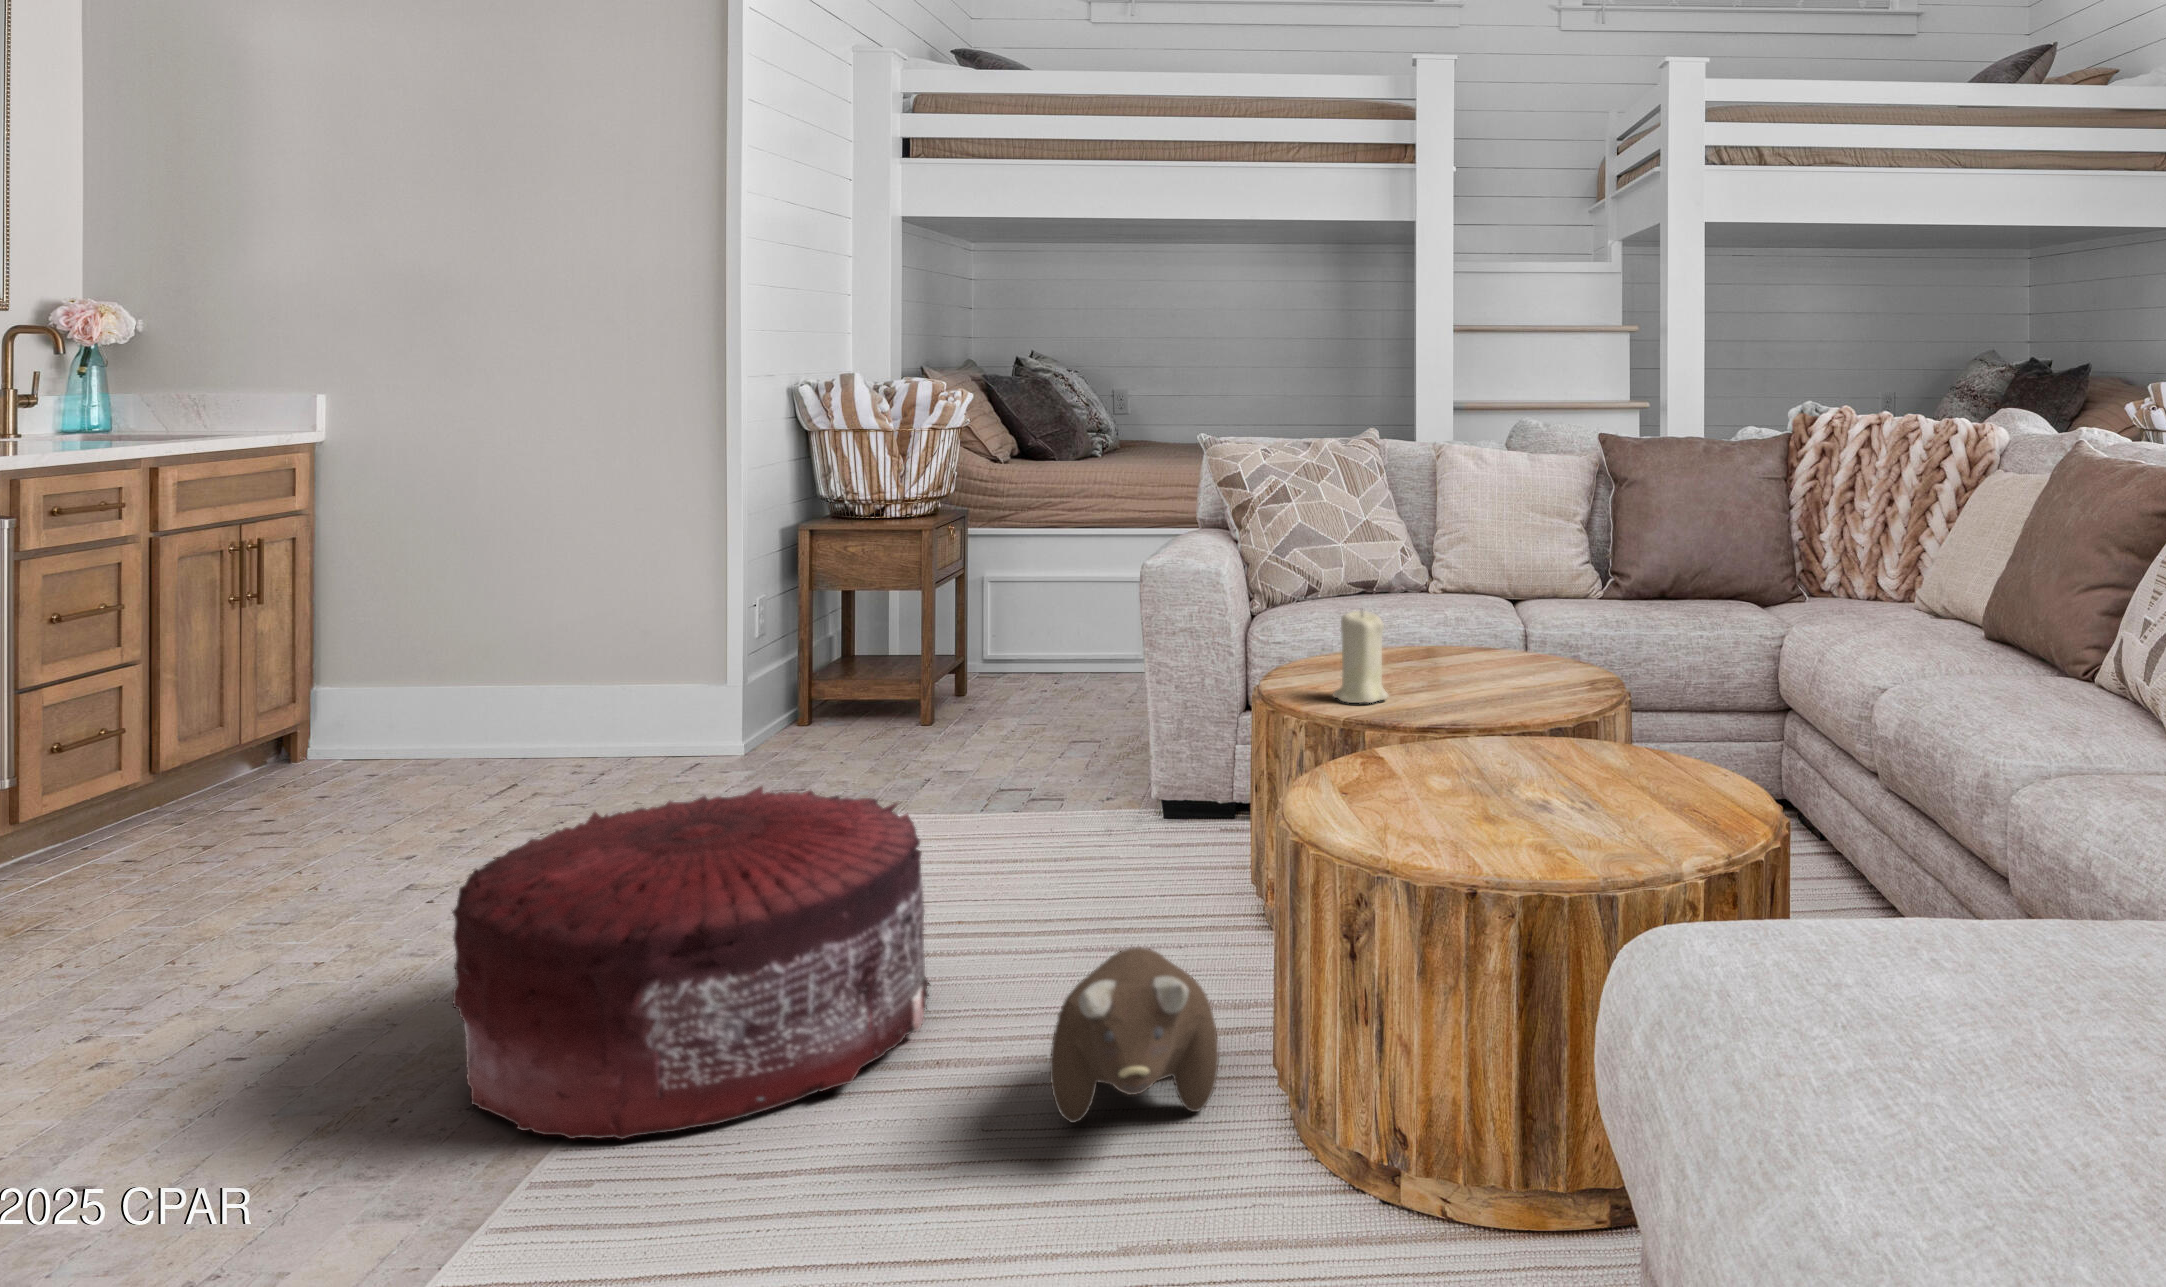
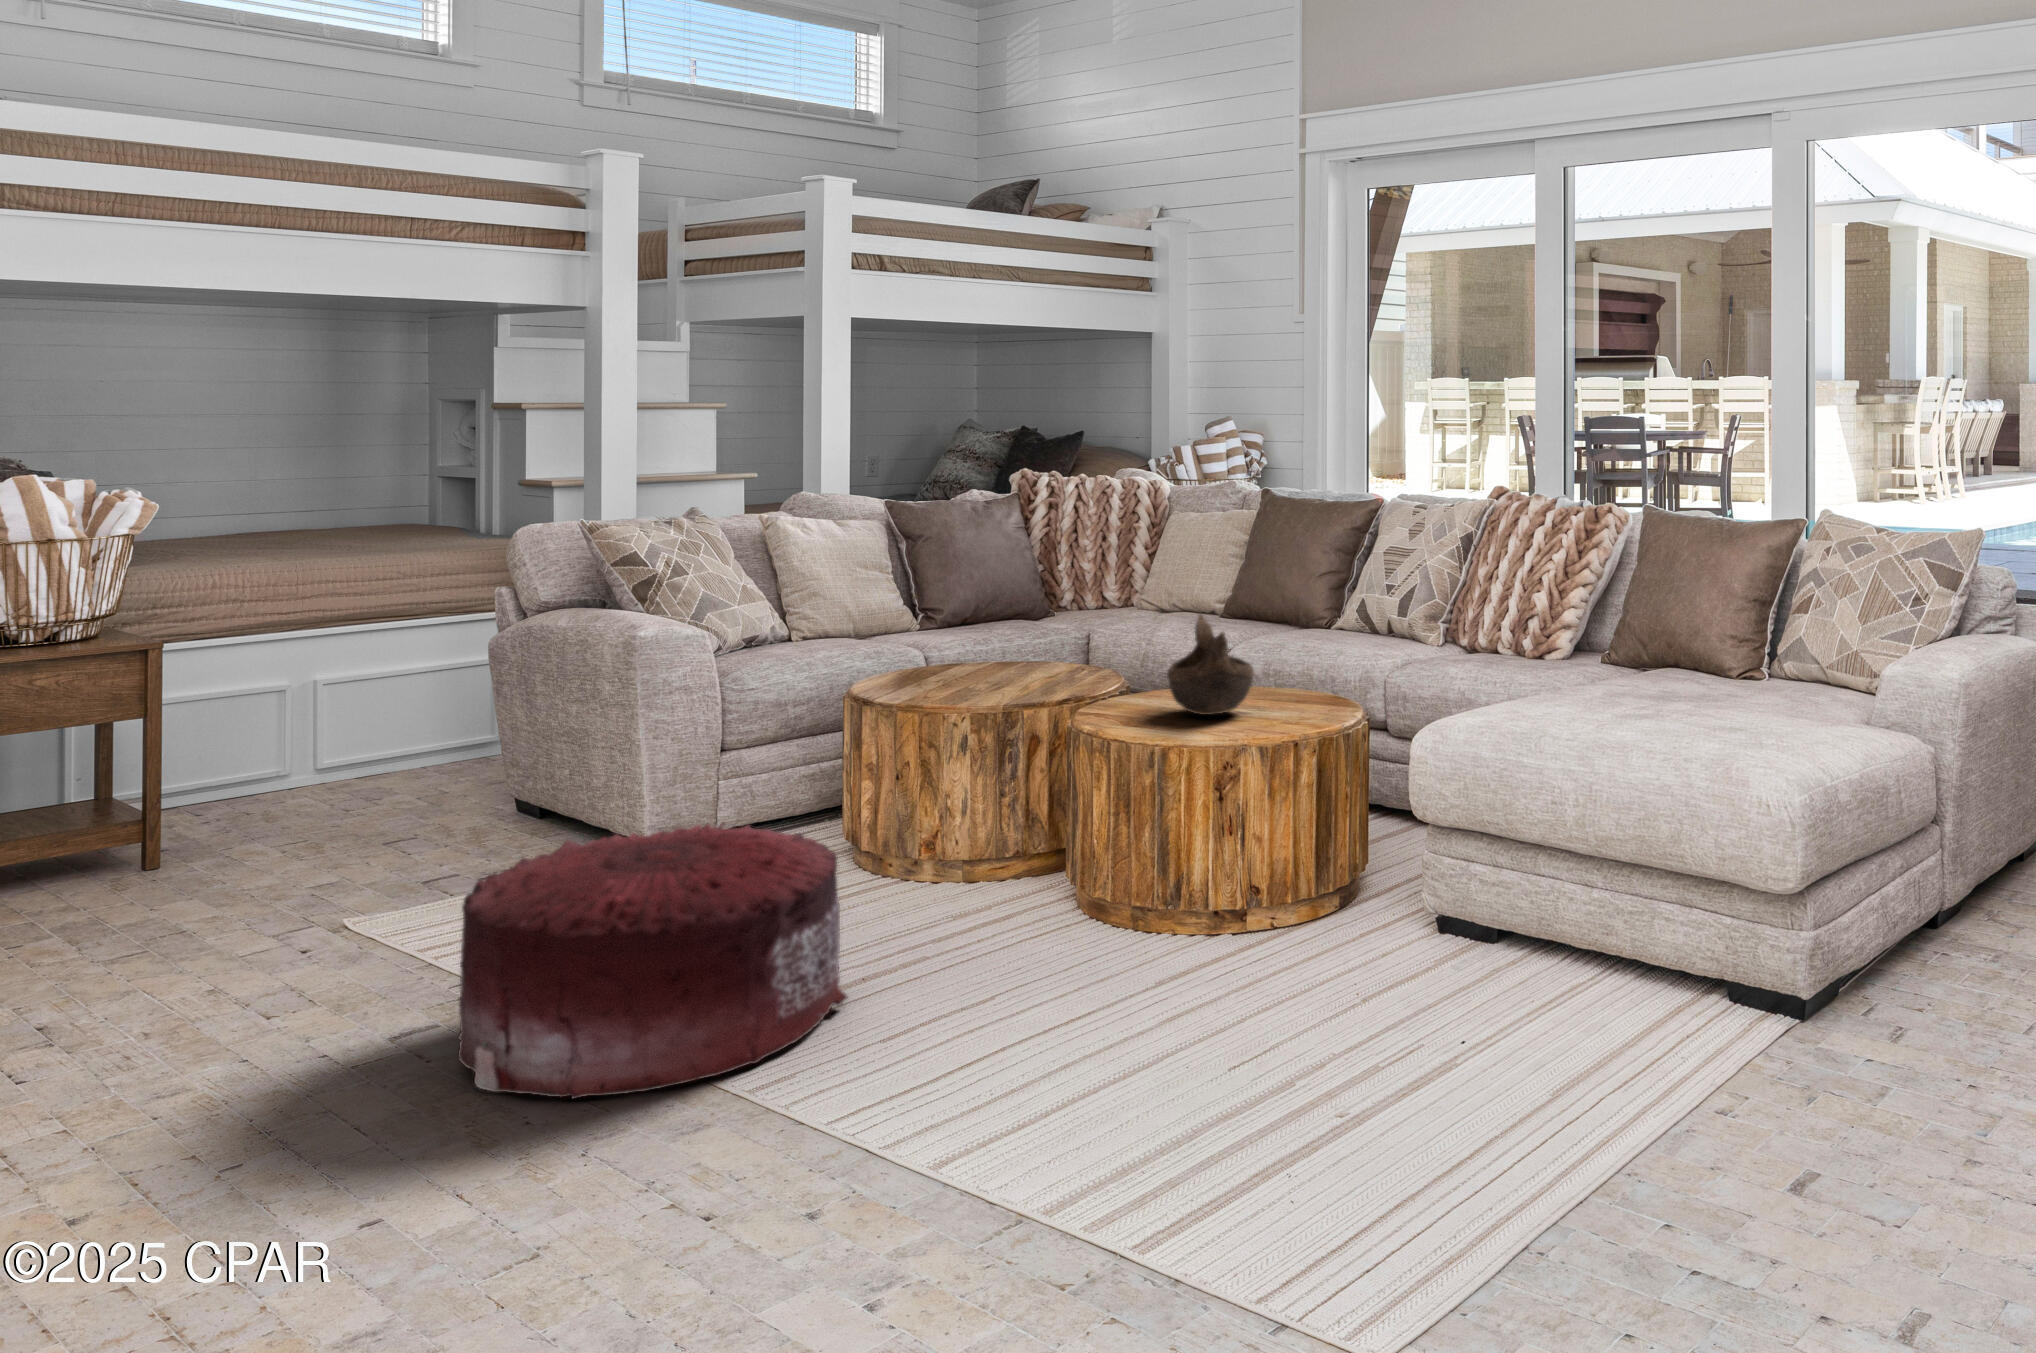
candle: present [1333,609,1388,703] -> none [935,634,978,703]
decorative bowl: none [1457,623,1604,798] -> present [1167,614,1254,715]
plush toy: present [1050,947,1219,1123] -> none [974,850,1113,967]

